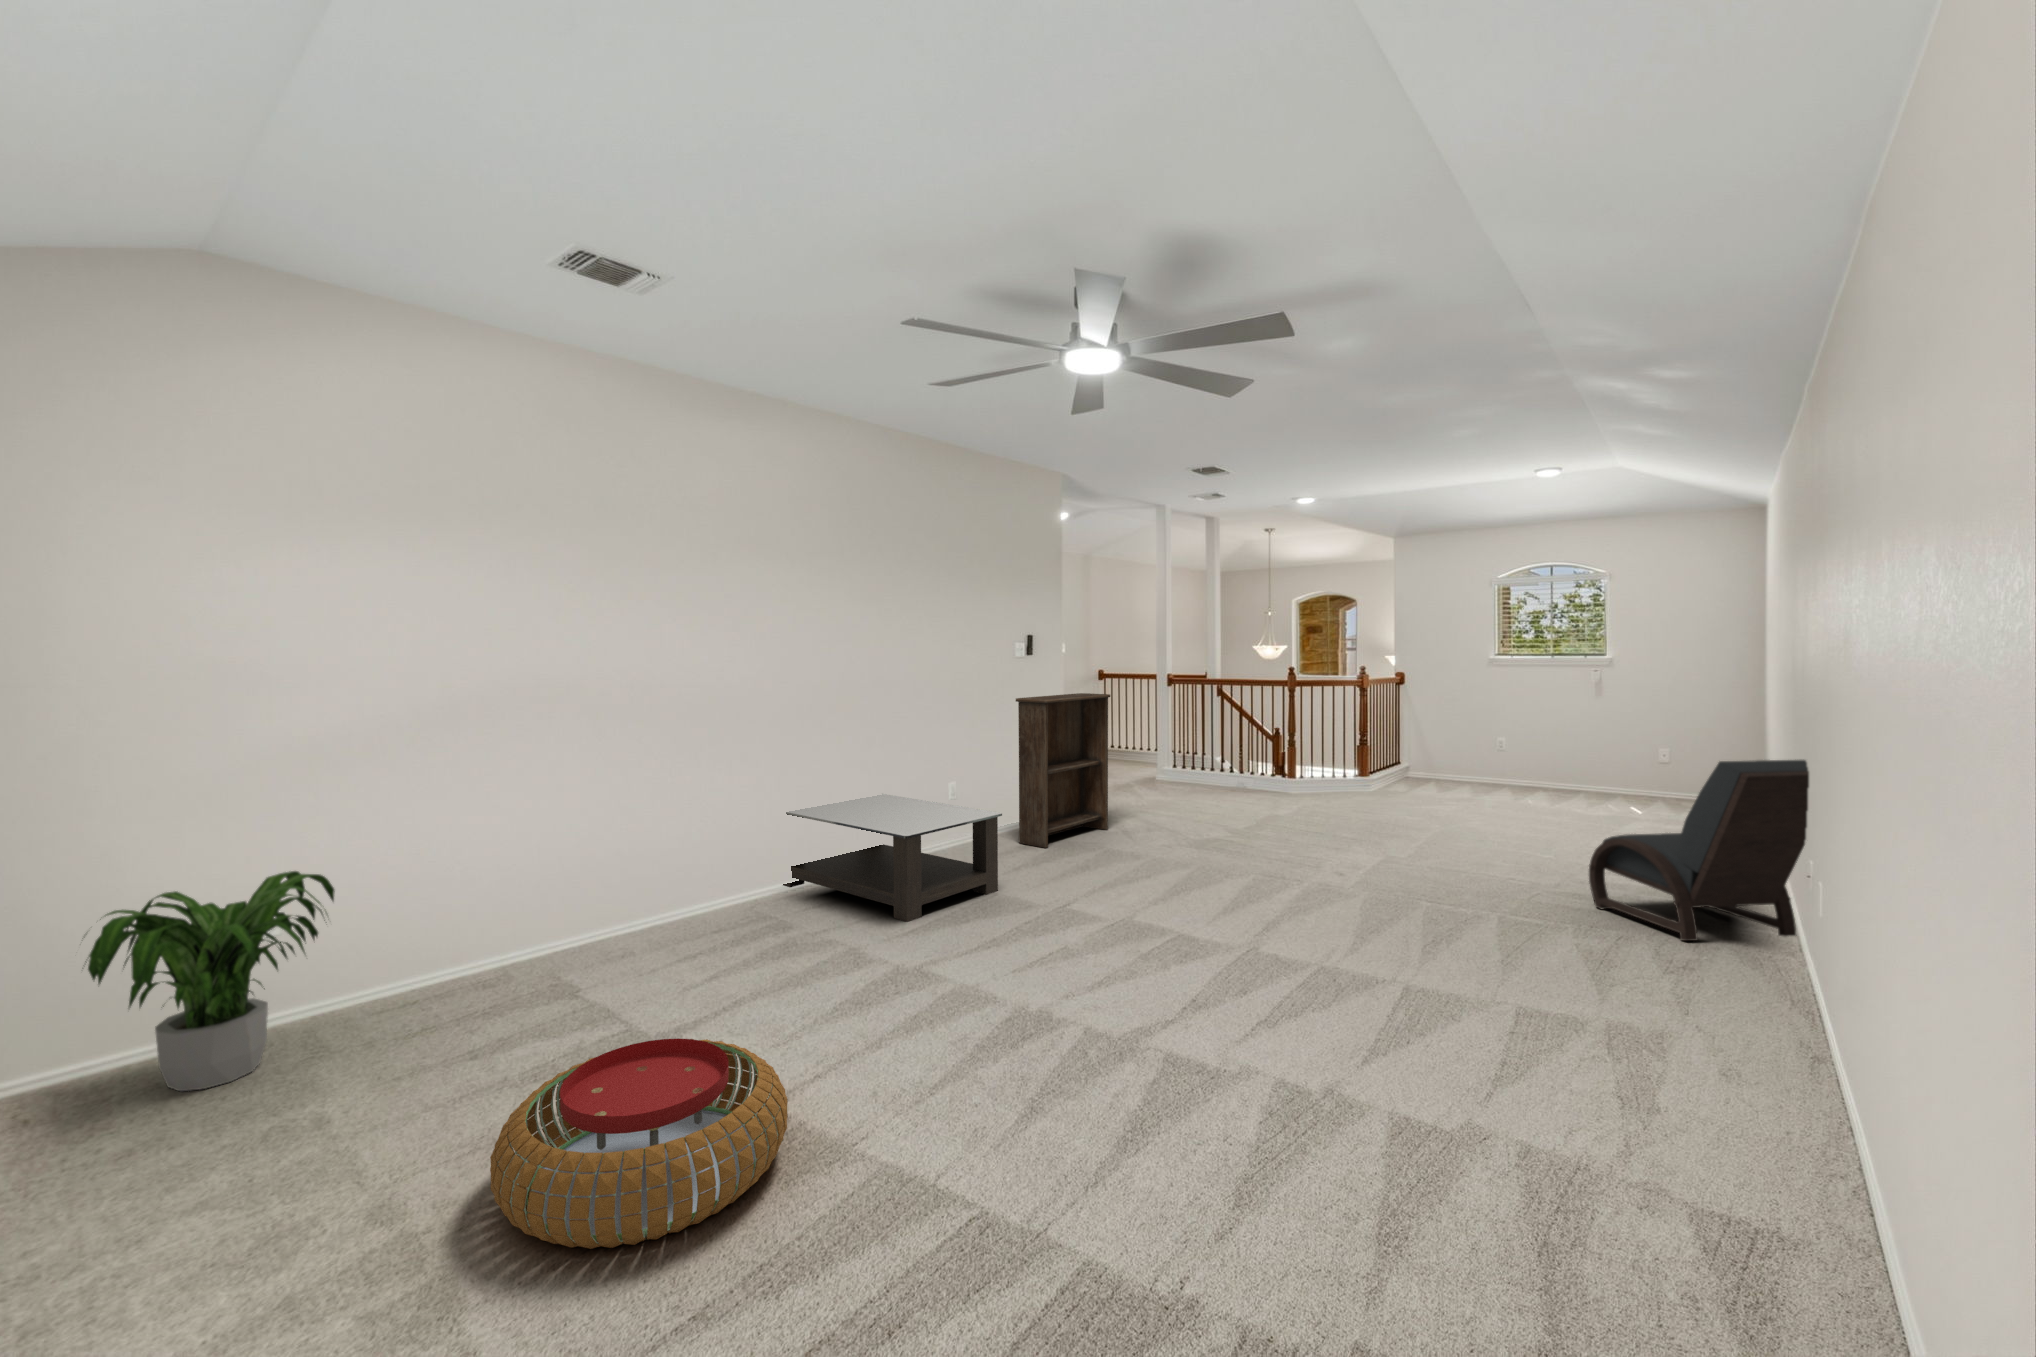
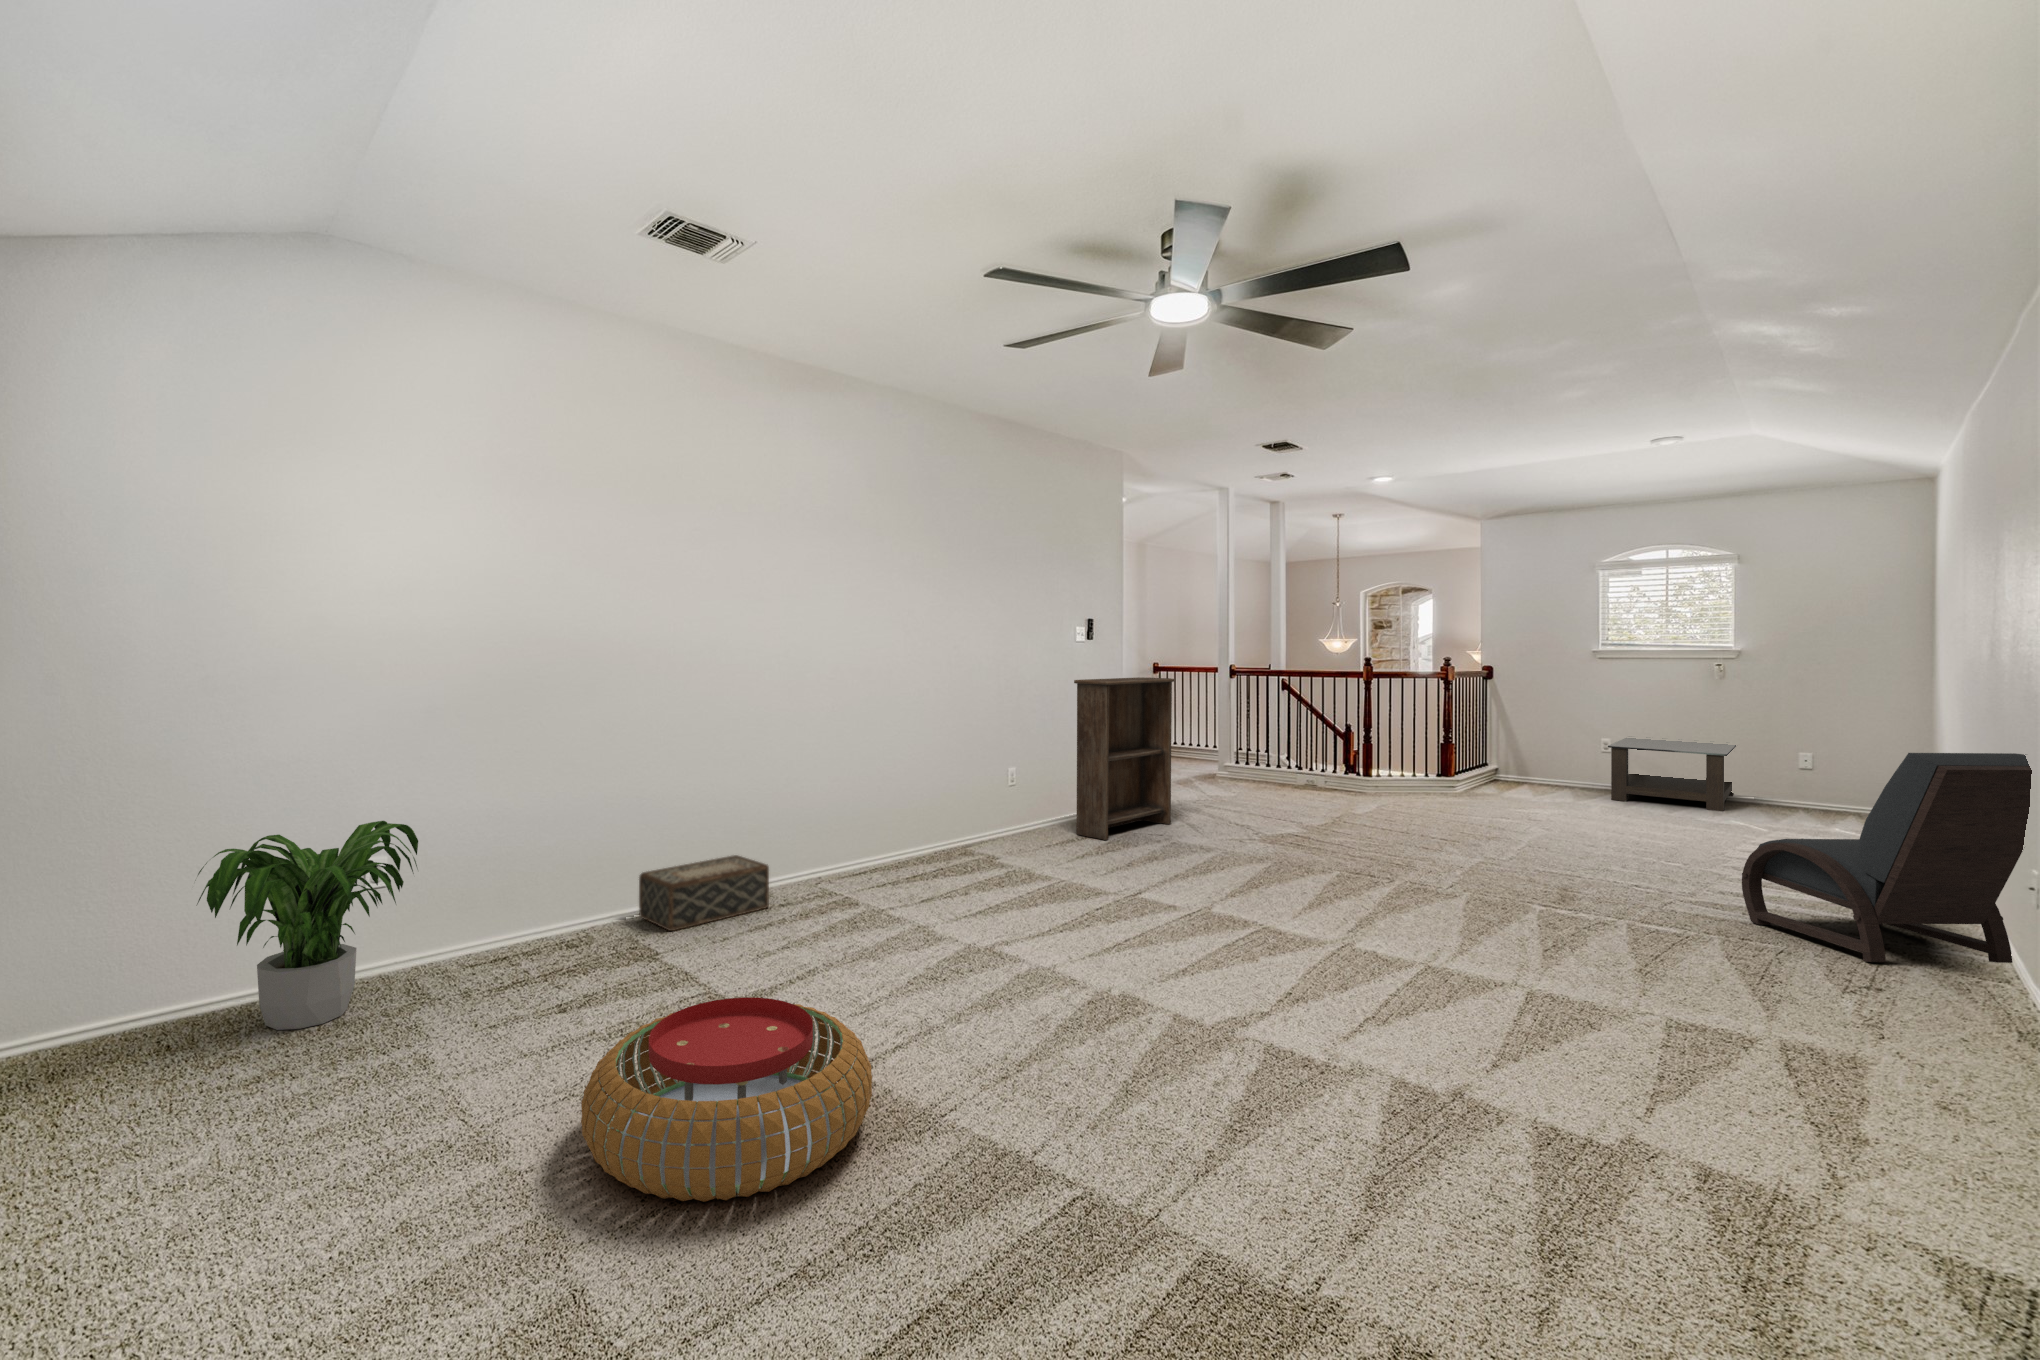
coffee table: present [783,794,1002,922] -> present [1608,737,1736,811]
woven basket: none [579,881,713,961] -> present [639,855,769,931]

